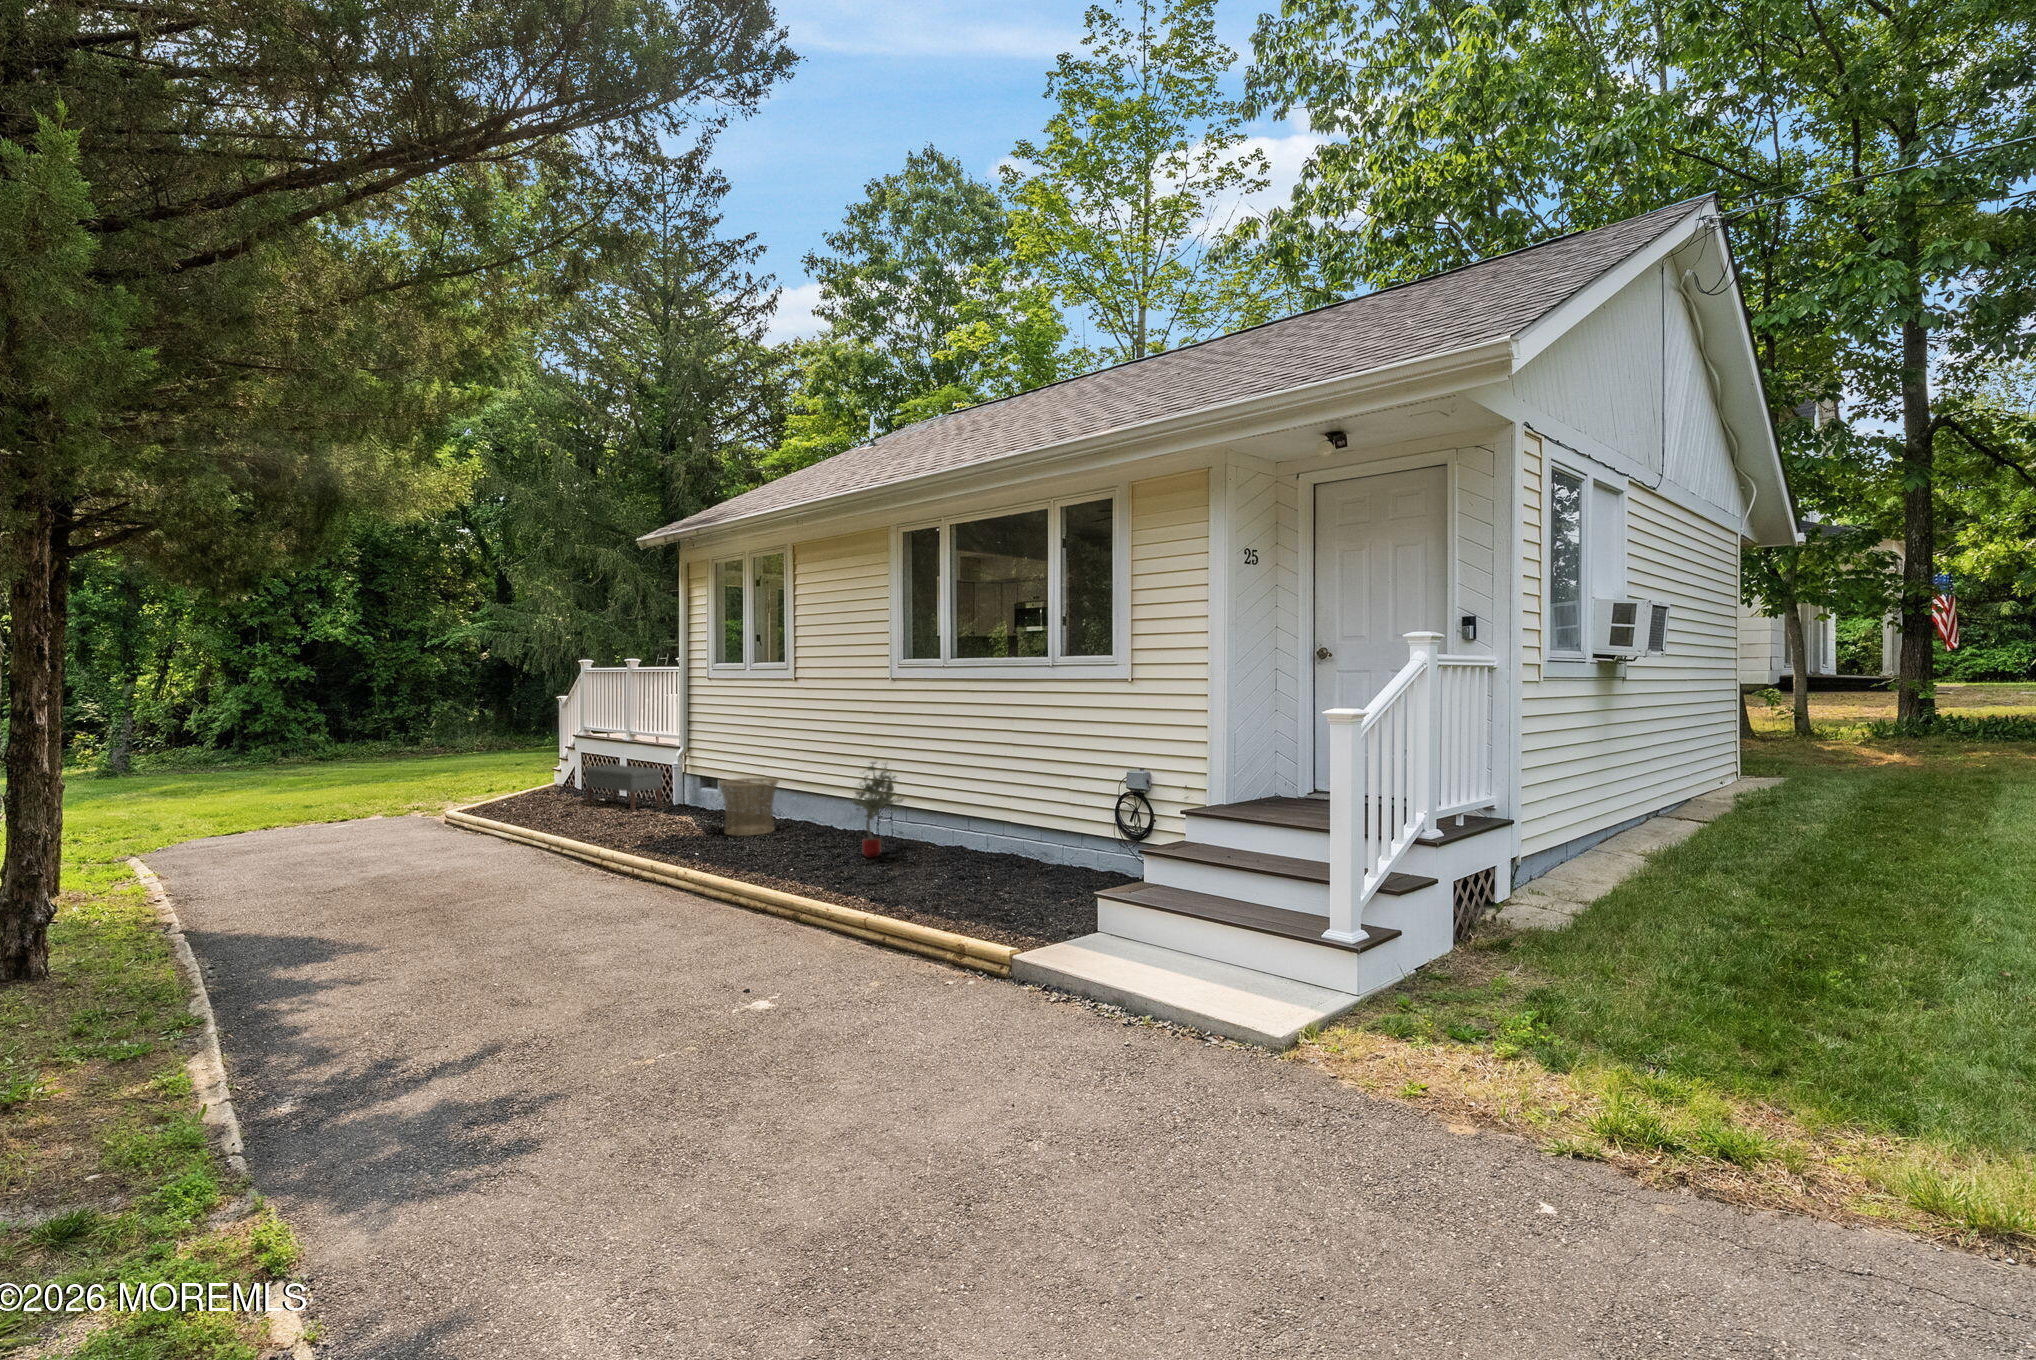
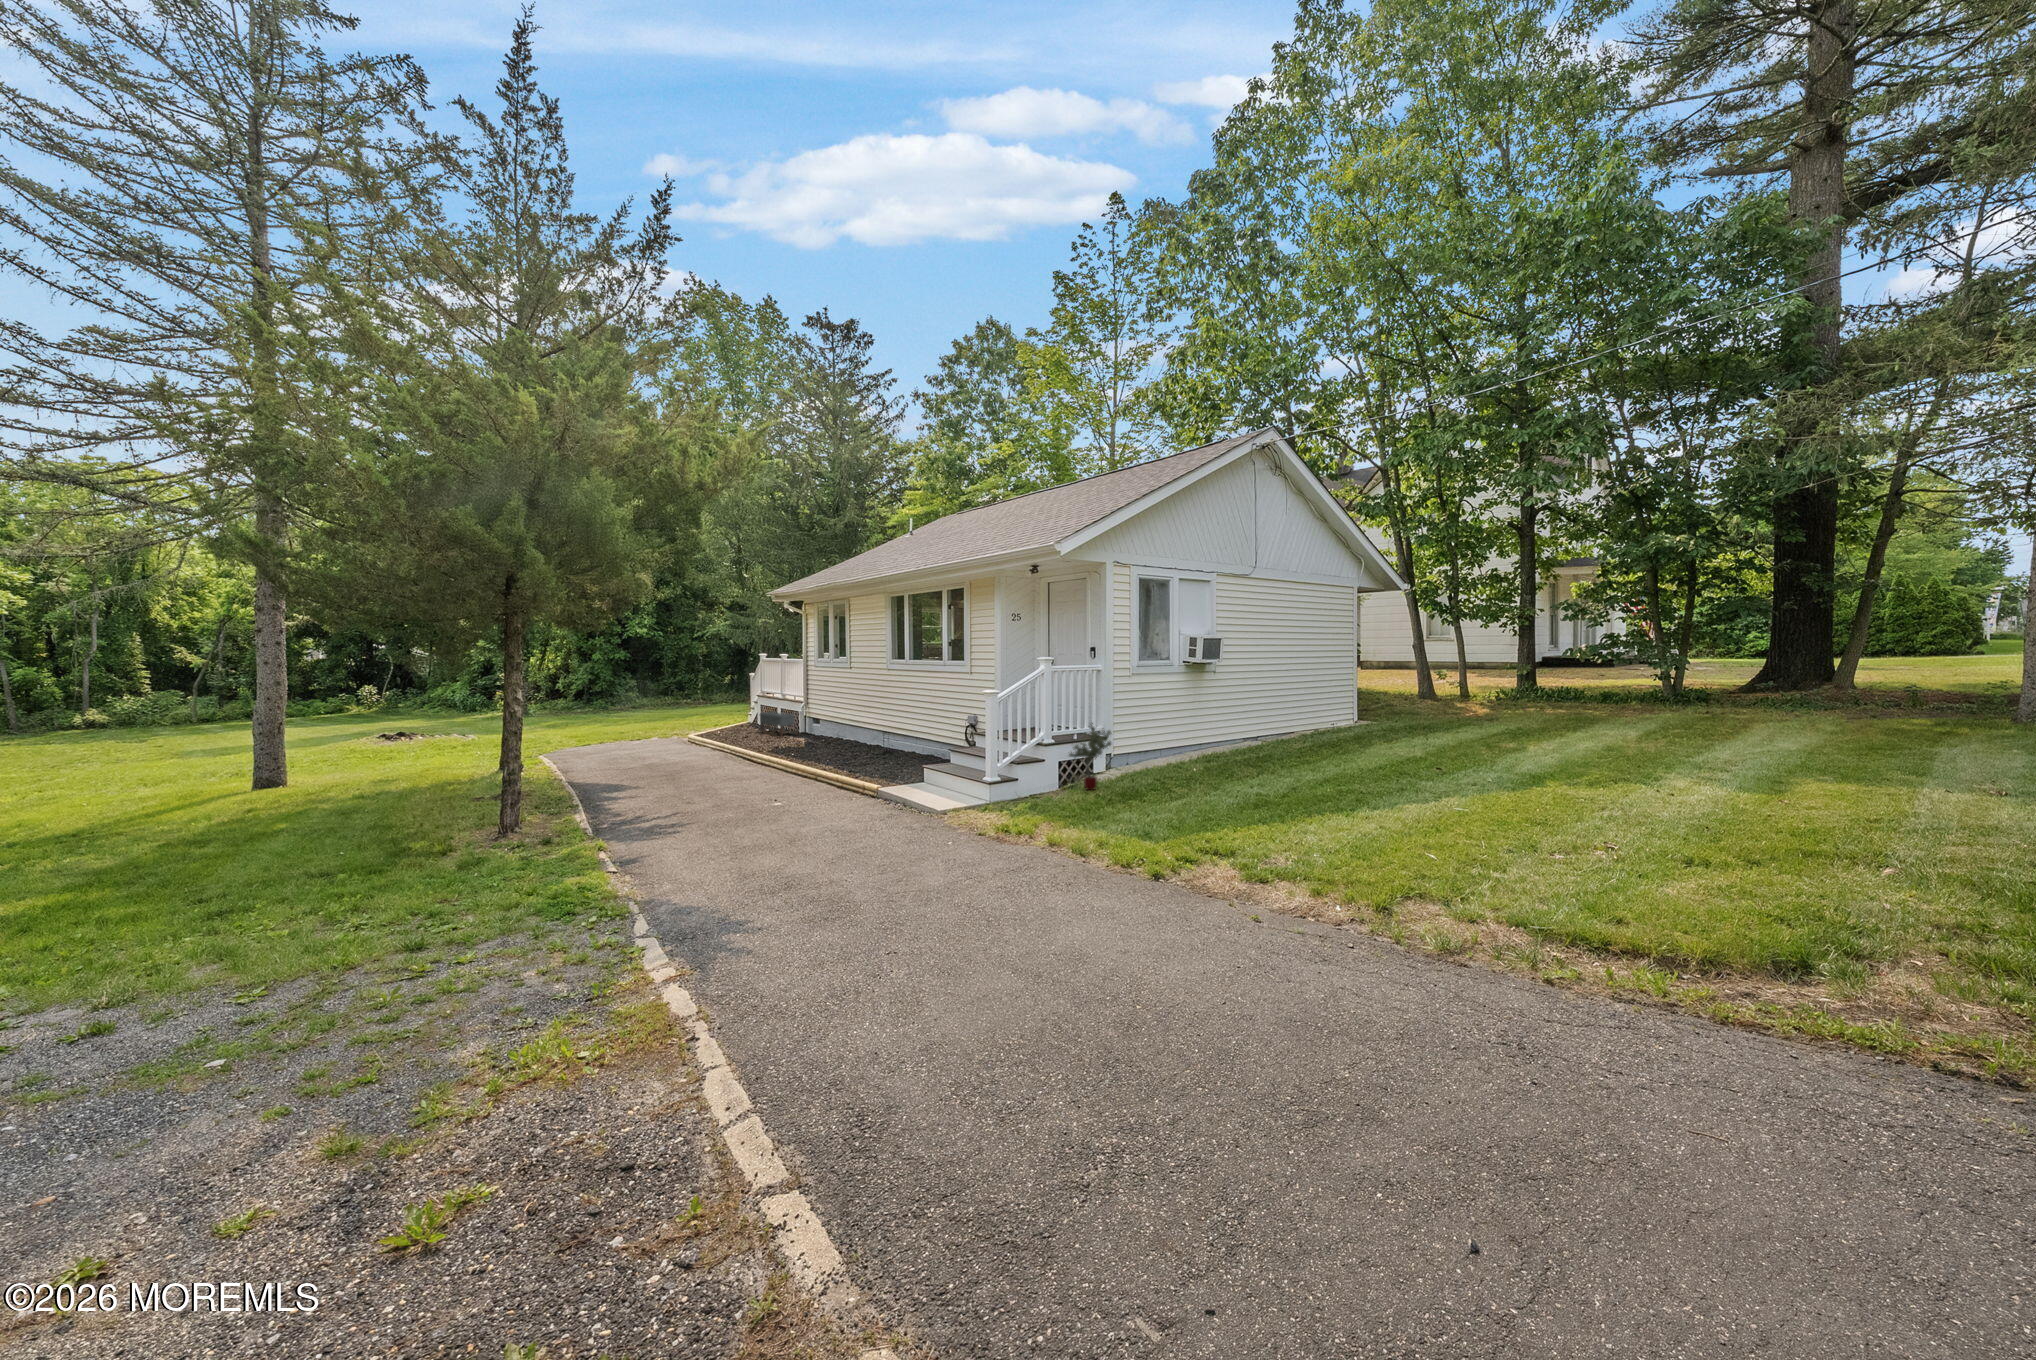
potted tree: present [852,762,903,858] -> present [1069,723,1112,790]
basket: present [718,778,779,836] -> none [814,719,846,748]

